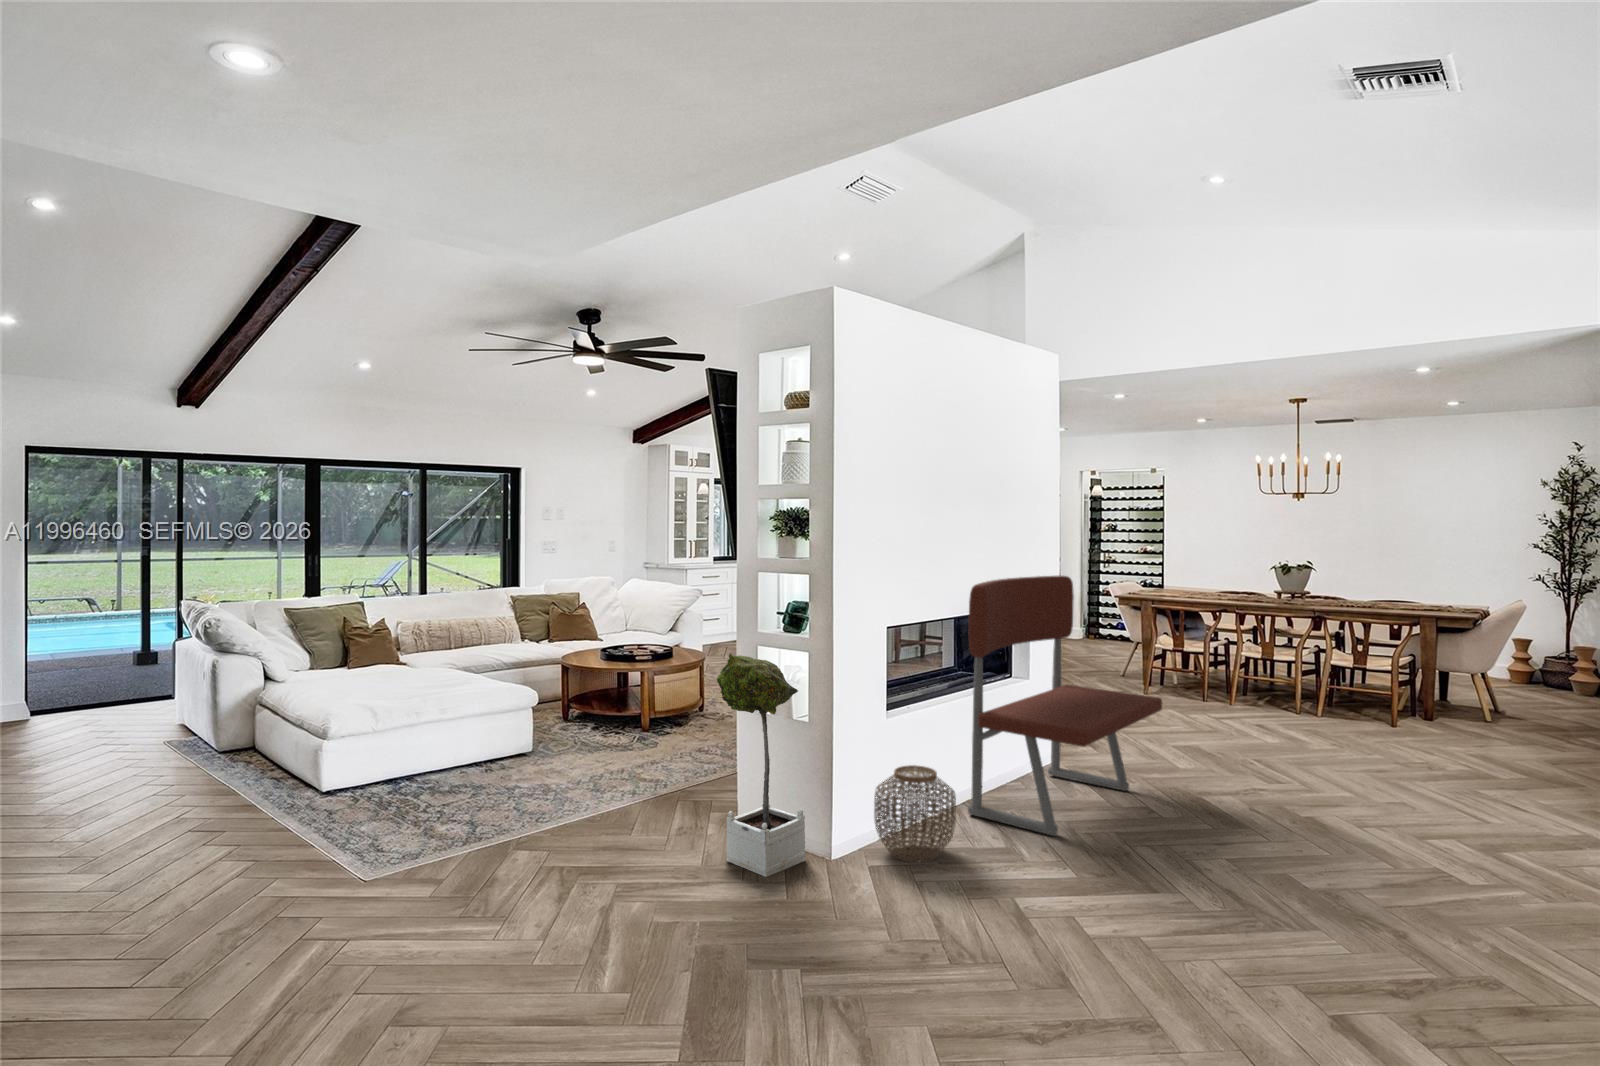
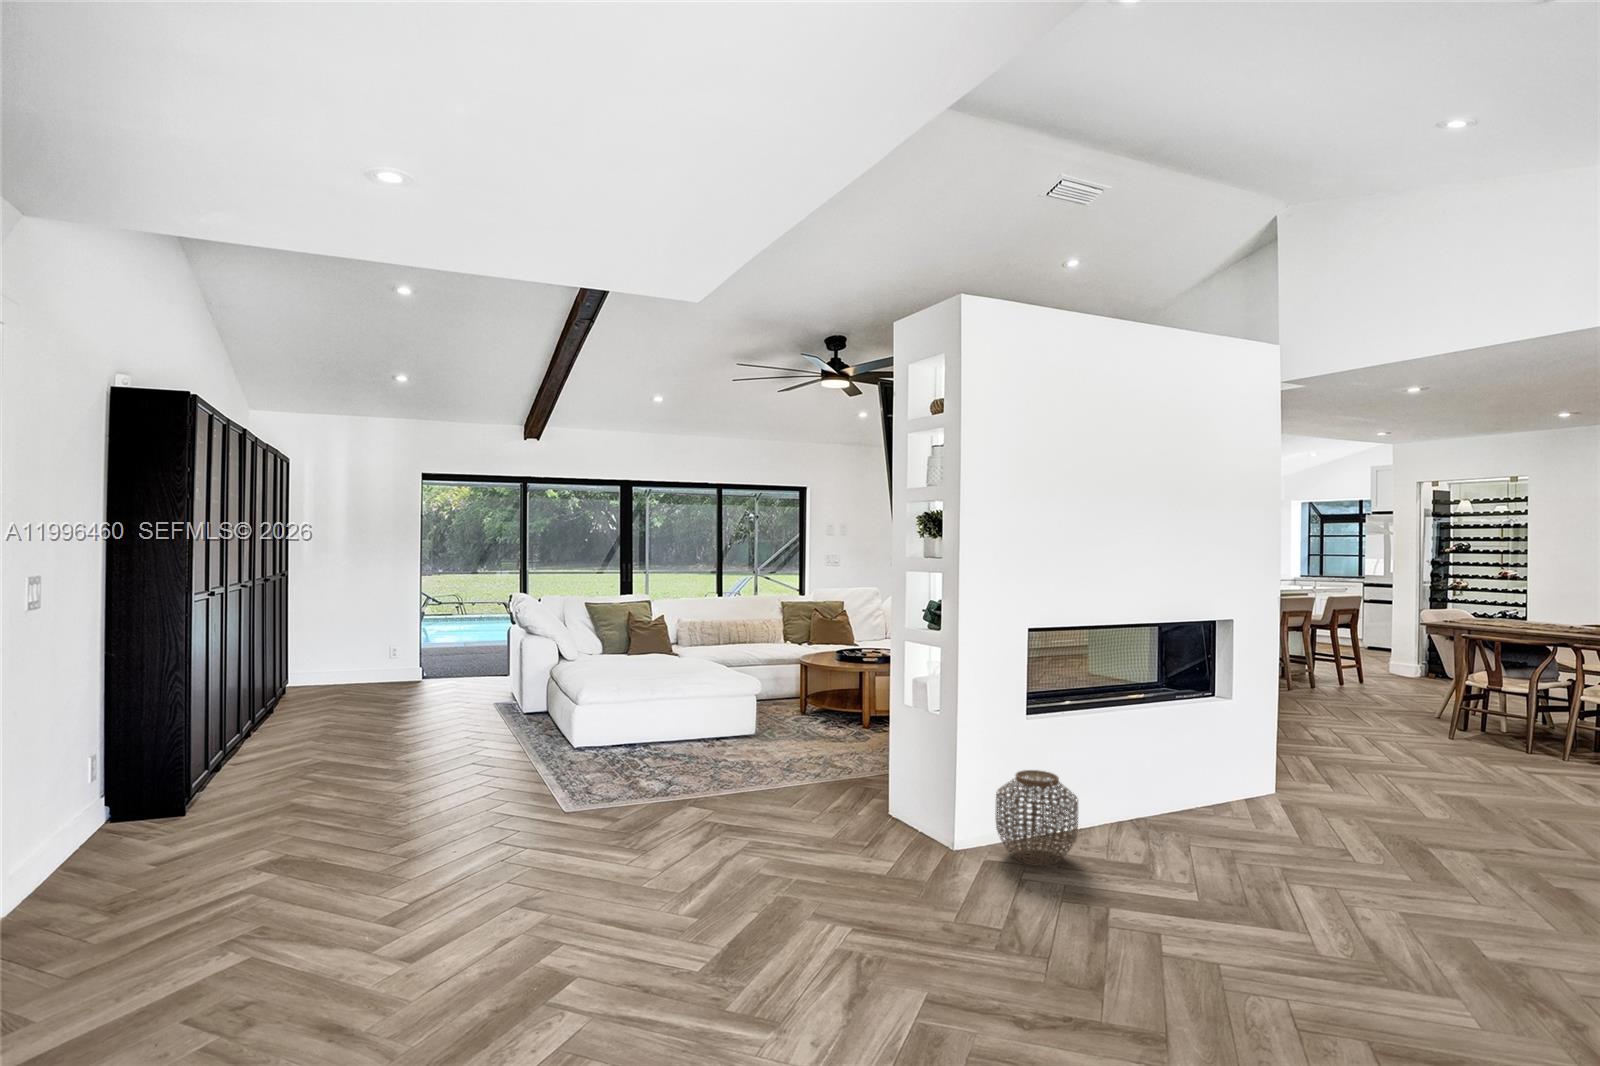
bench: present [968,576,1162,836] -> none [1120,591,1374,864]
potted tree: present [717,653,806,877] -> none [847,649,927,856]

